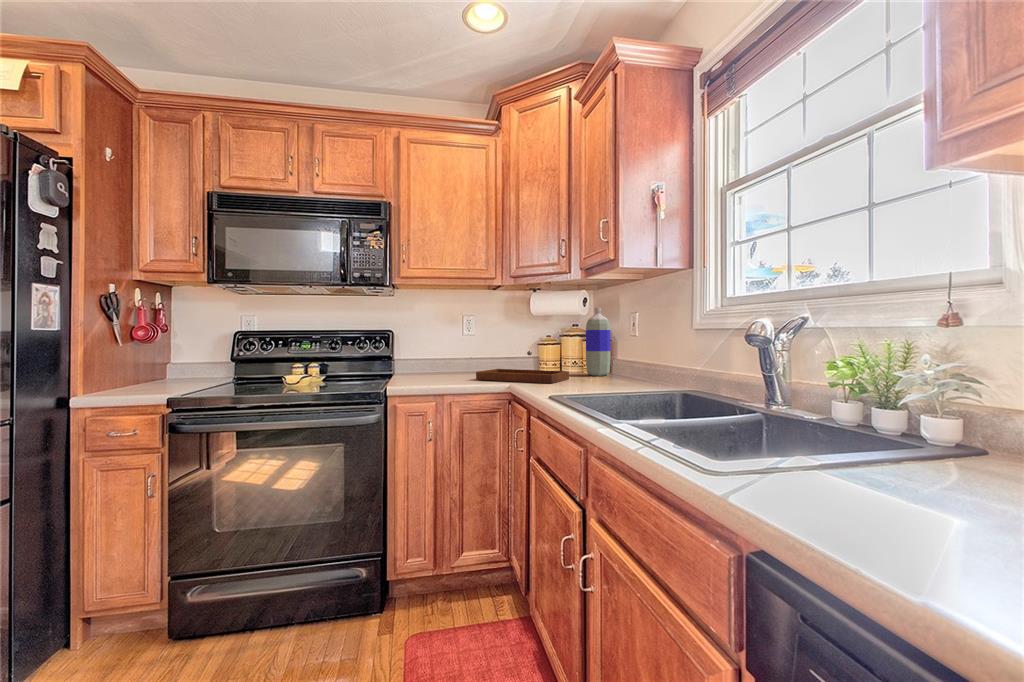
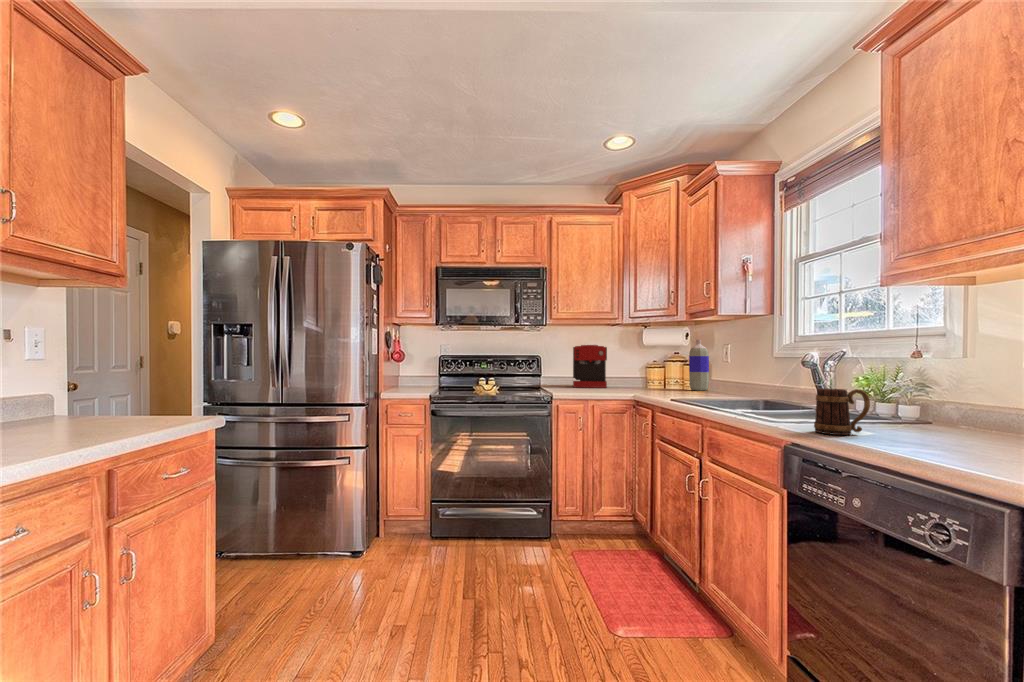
coffee maker: none [436,313,483,374] -> present [573,345,607,388]
tray: present [476,351,569,383] -> none [608,371,678,394]
mug: none [802,397,935,515] -> present [814,388,870,435]

